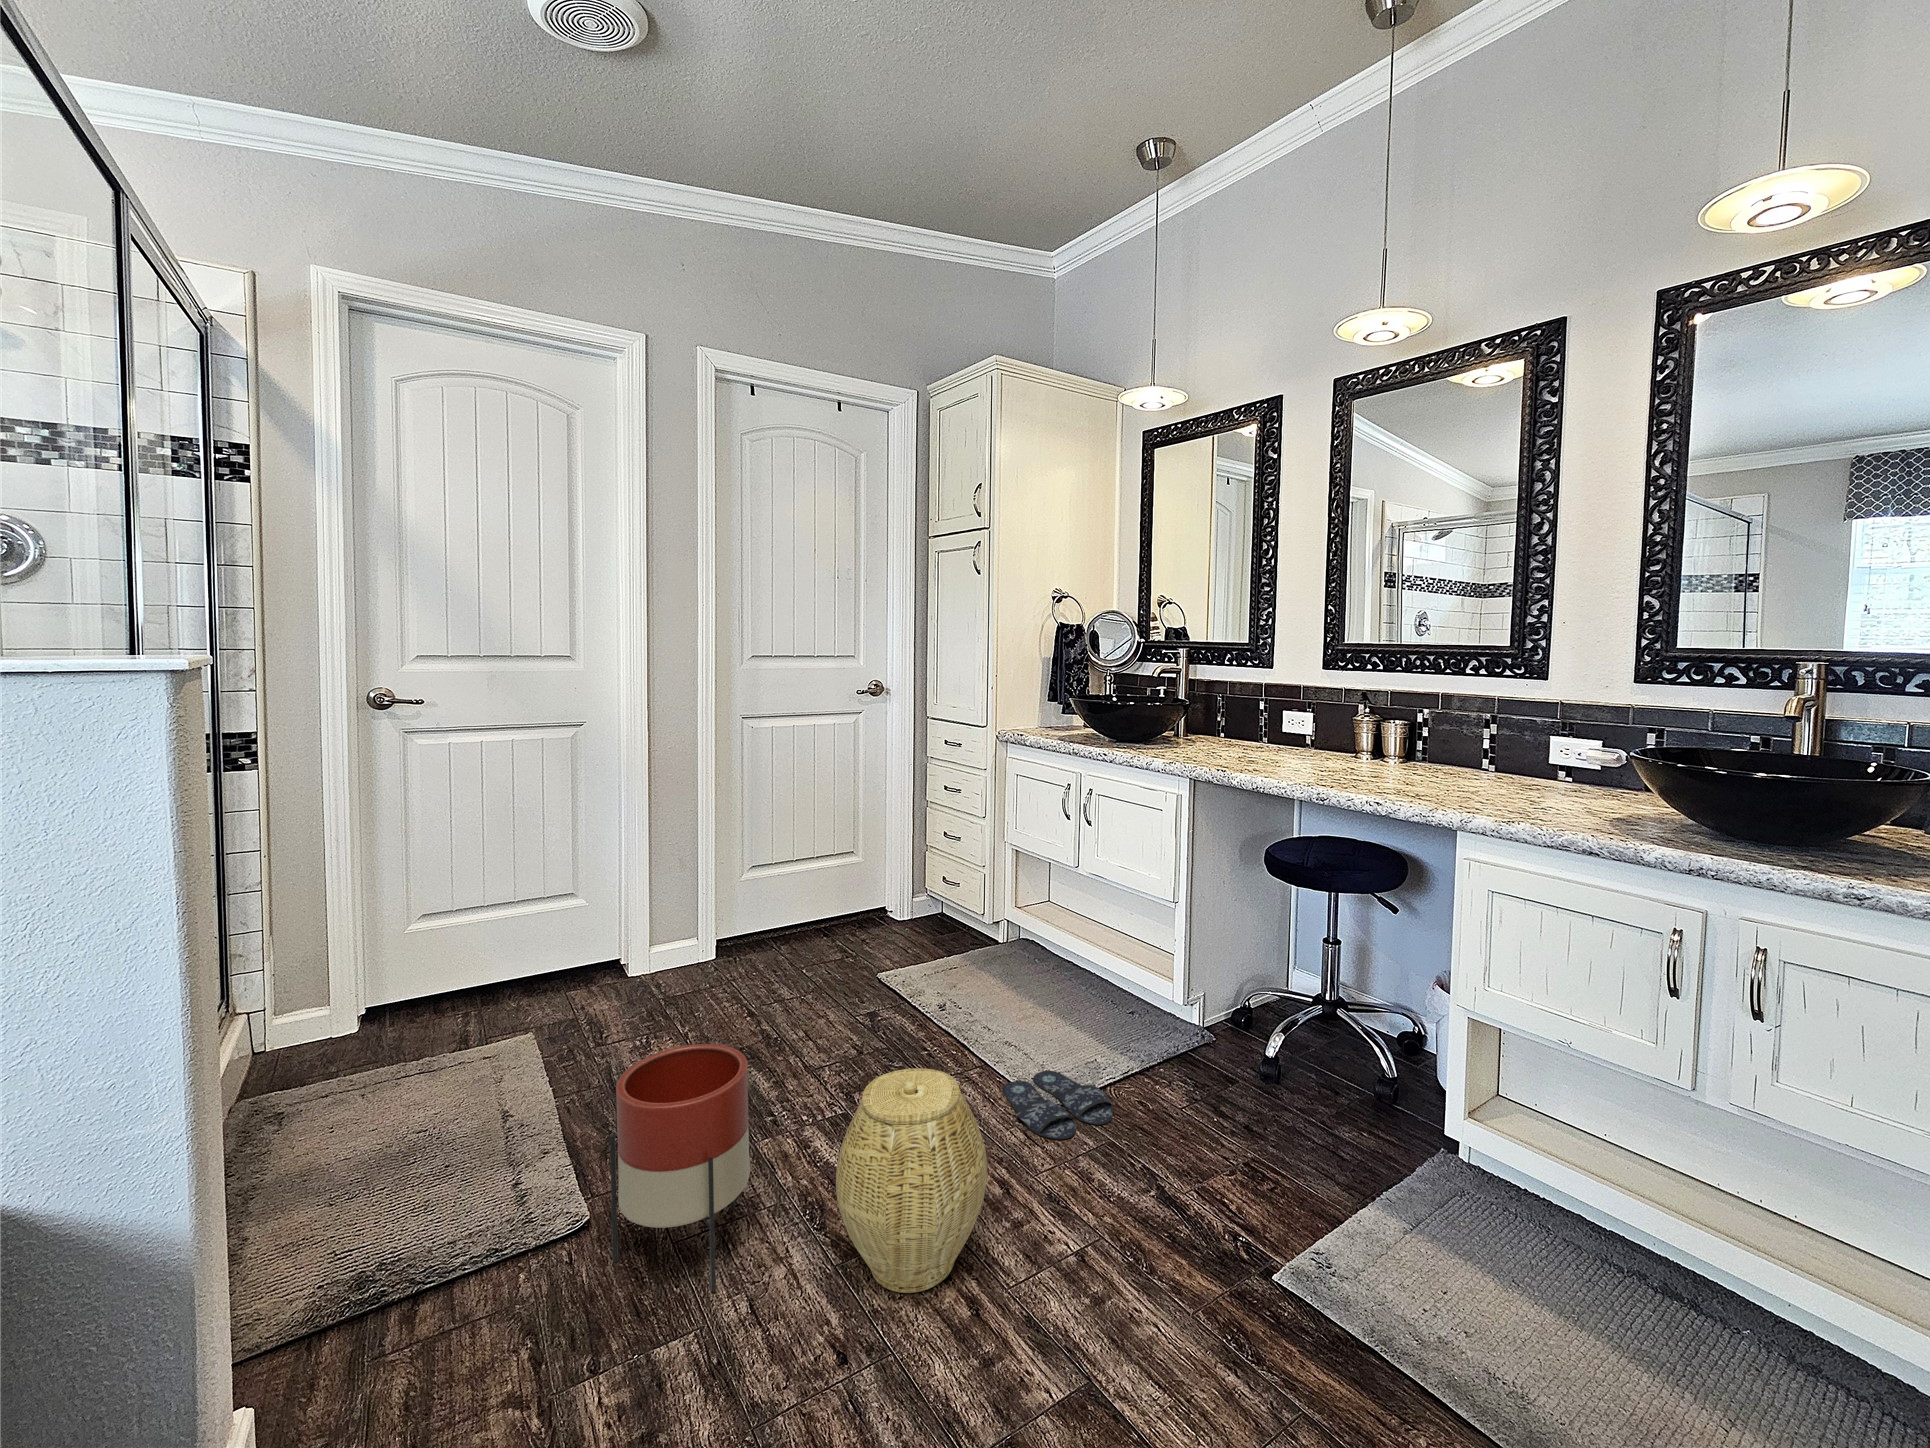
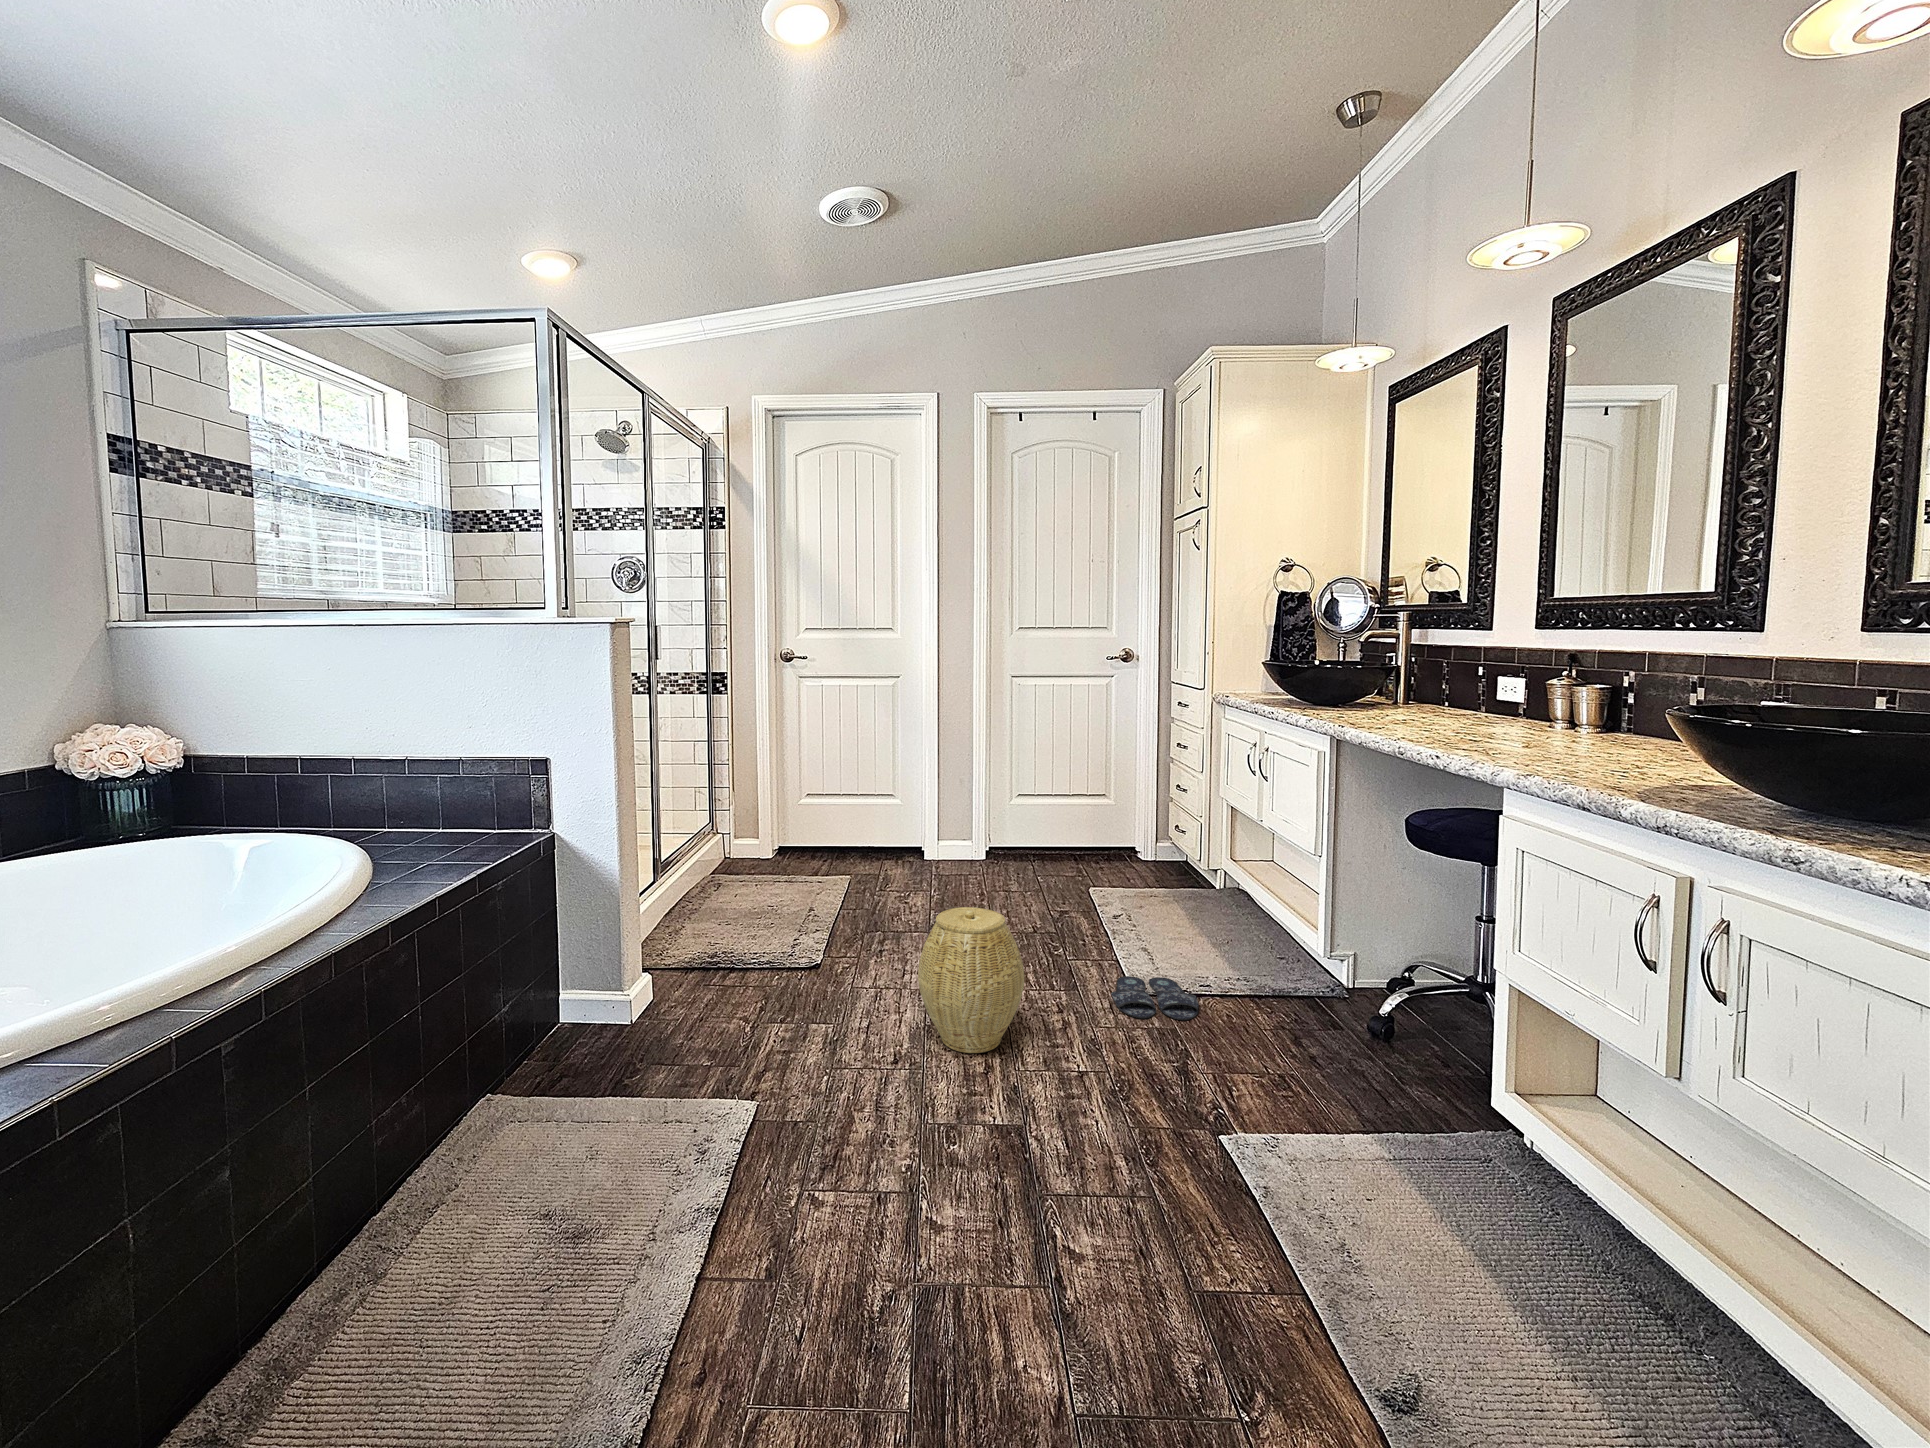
planter: present [610,1044,750,1292] -> none [816,867,894,1012]

